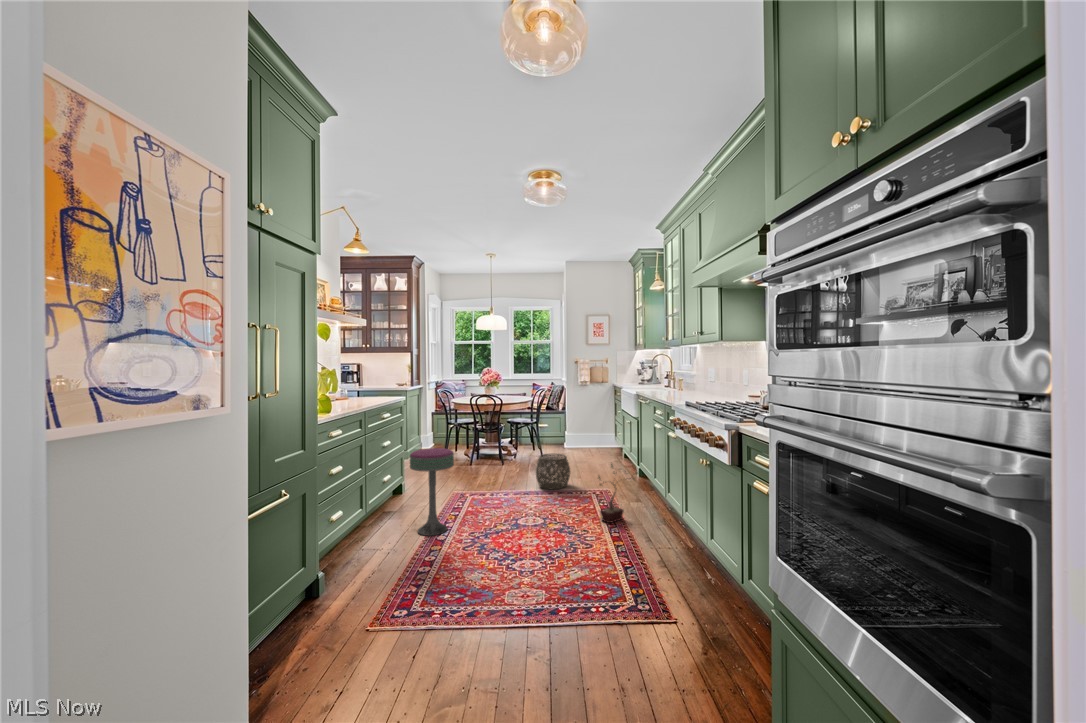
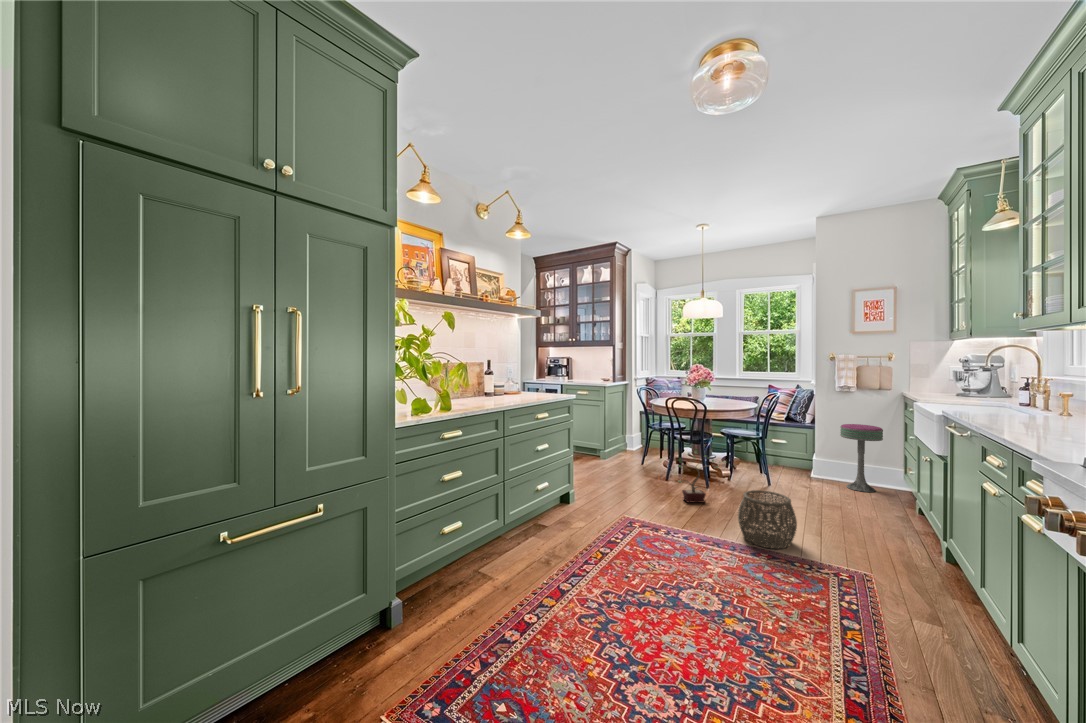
bar stool: present [410,448,454,536] -> present [840,424,883,492]
potted plant: present [599,464,634,523] -> present [678,449,718,503]

